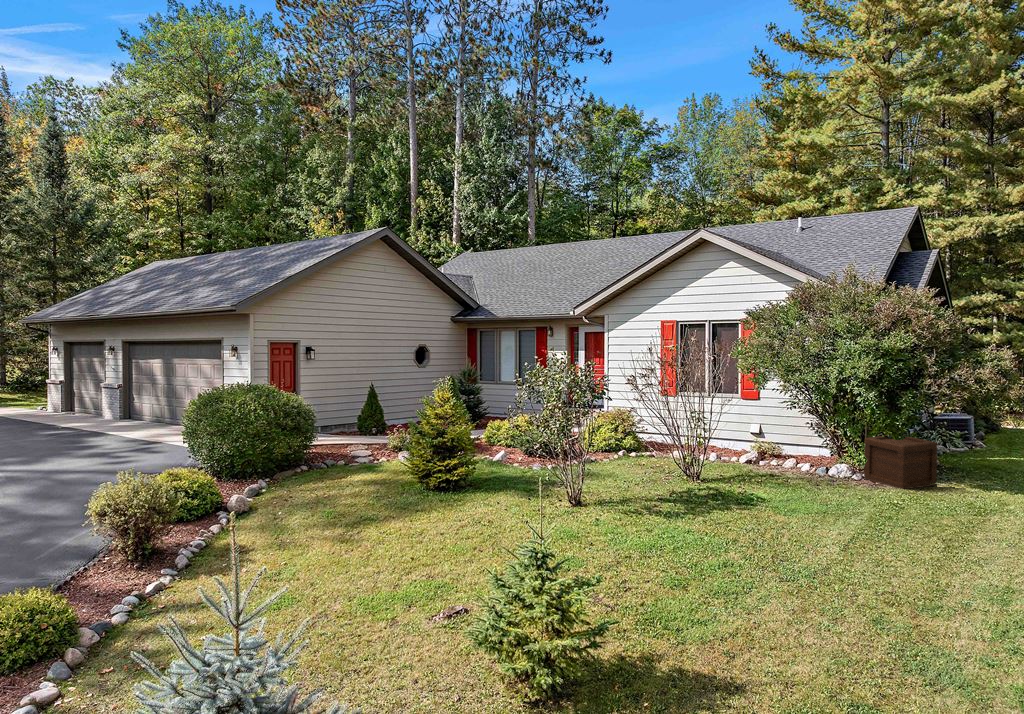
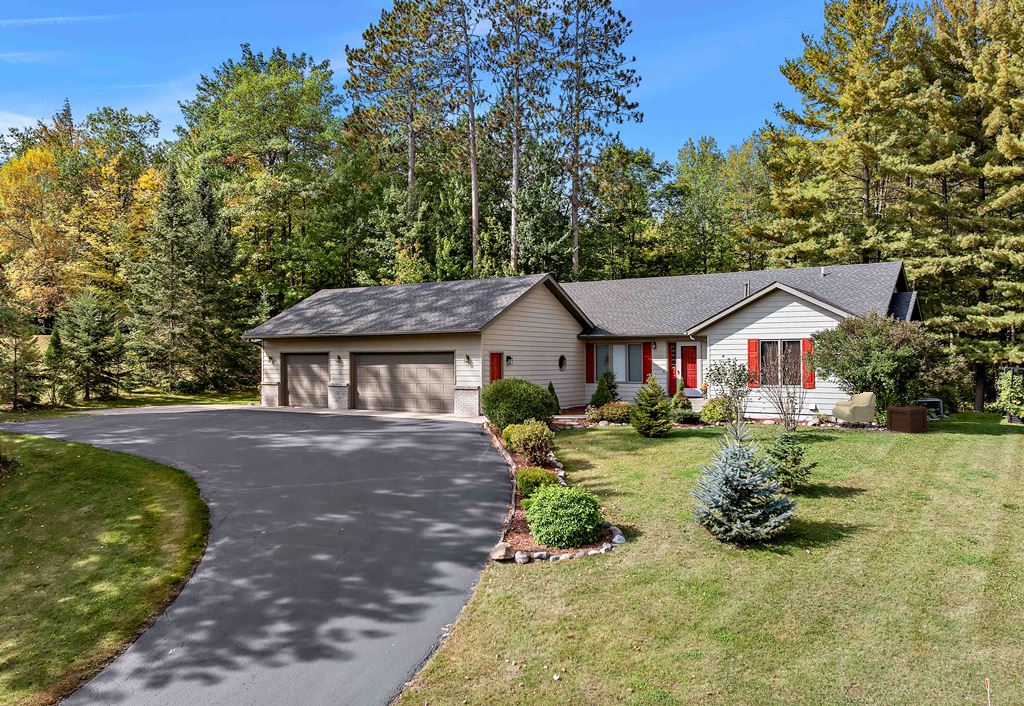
chair: none [777,404,852,474] -> present [832,392,876,428]

